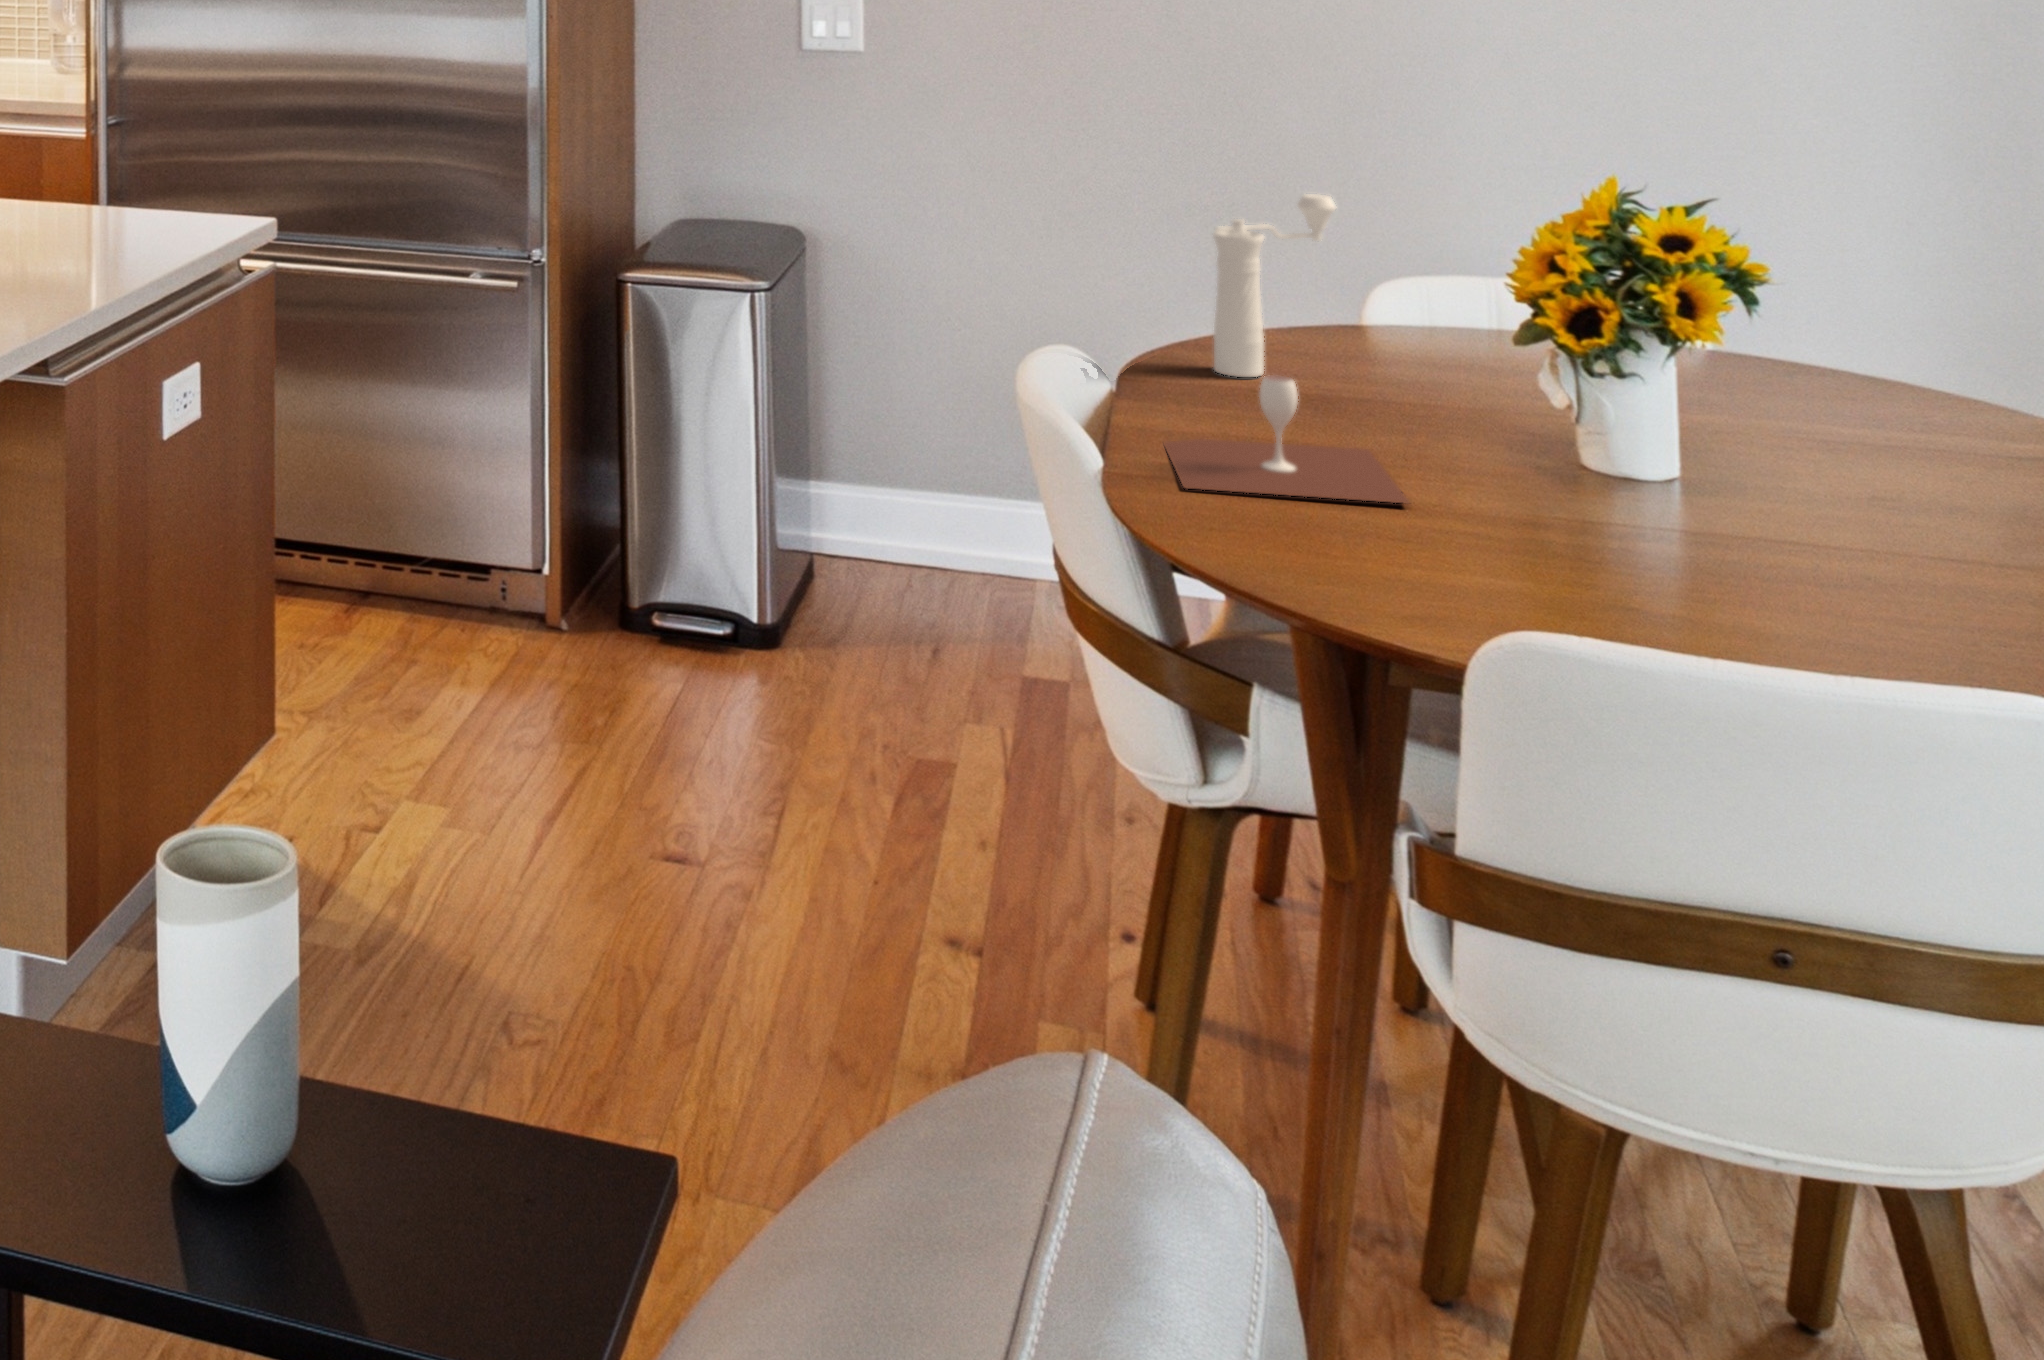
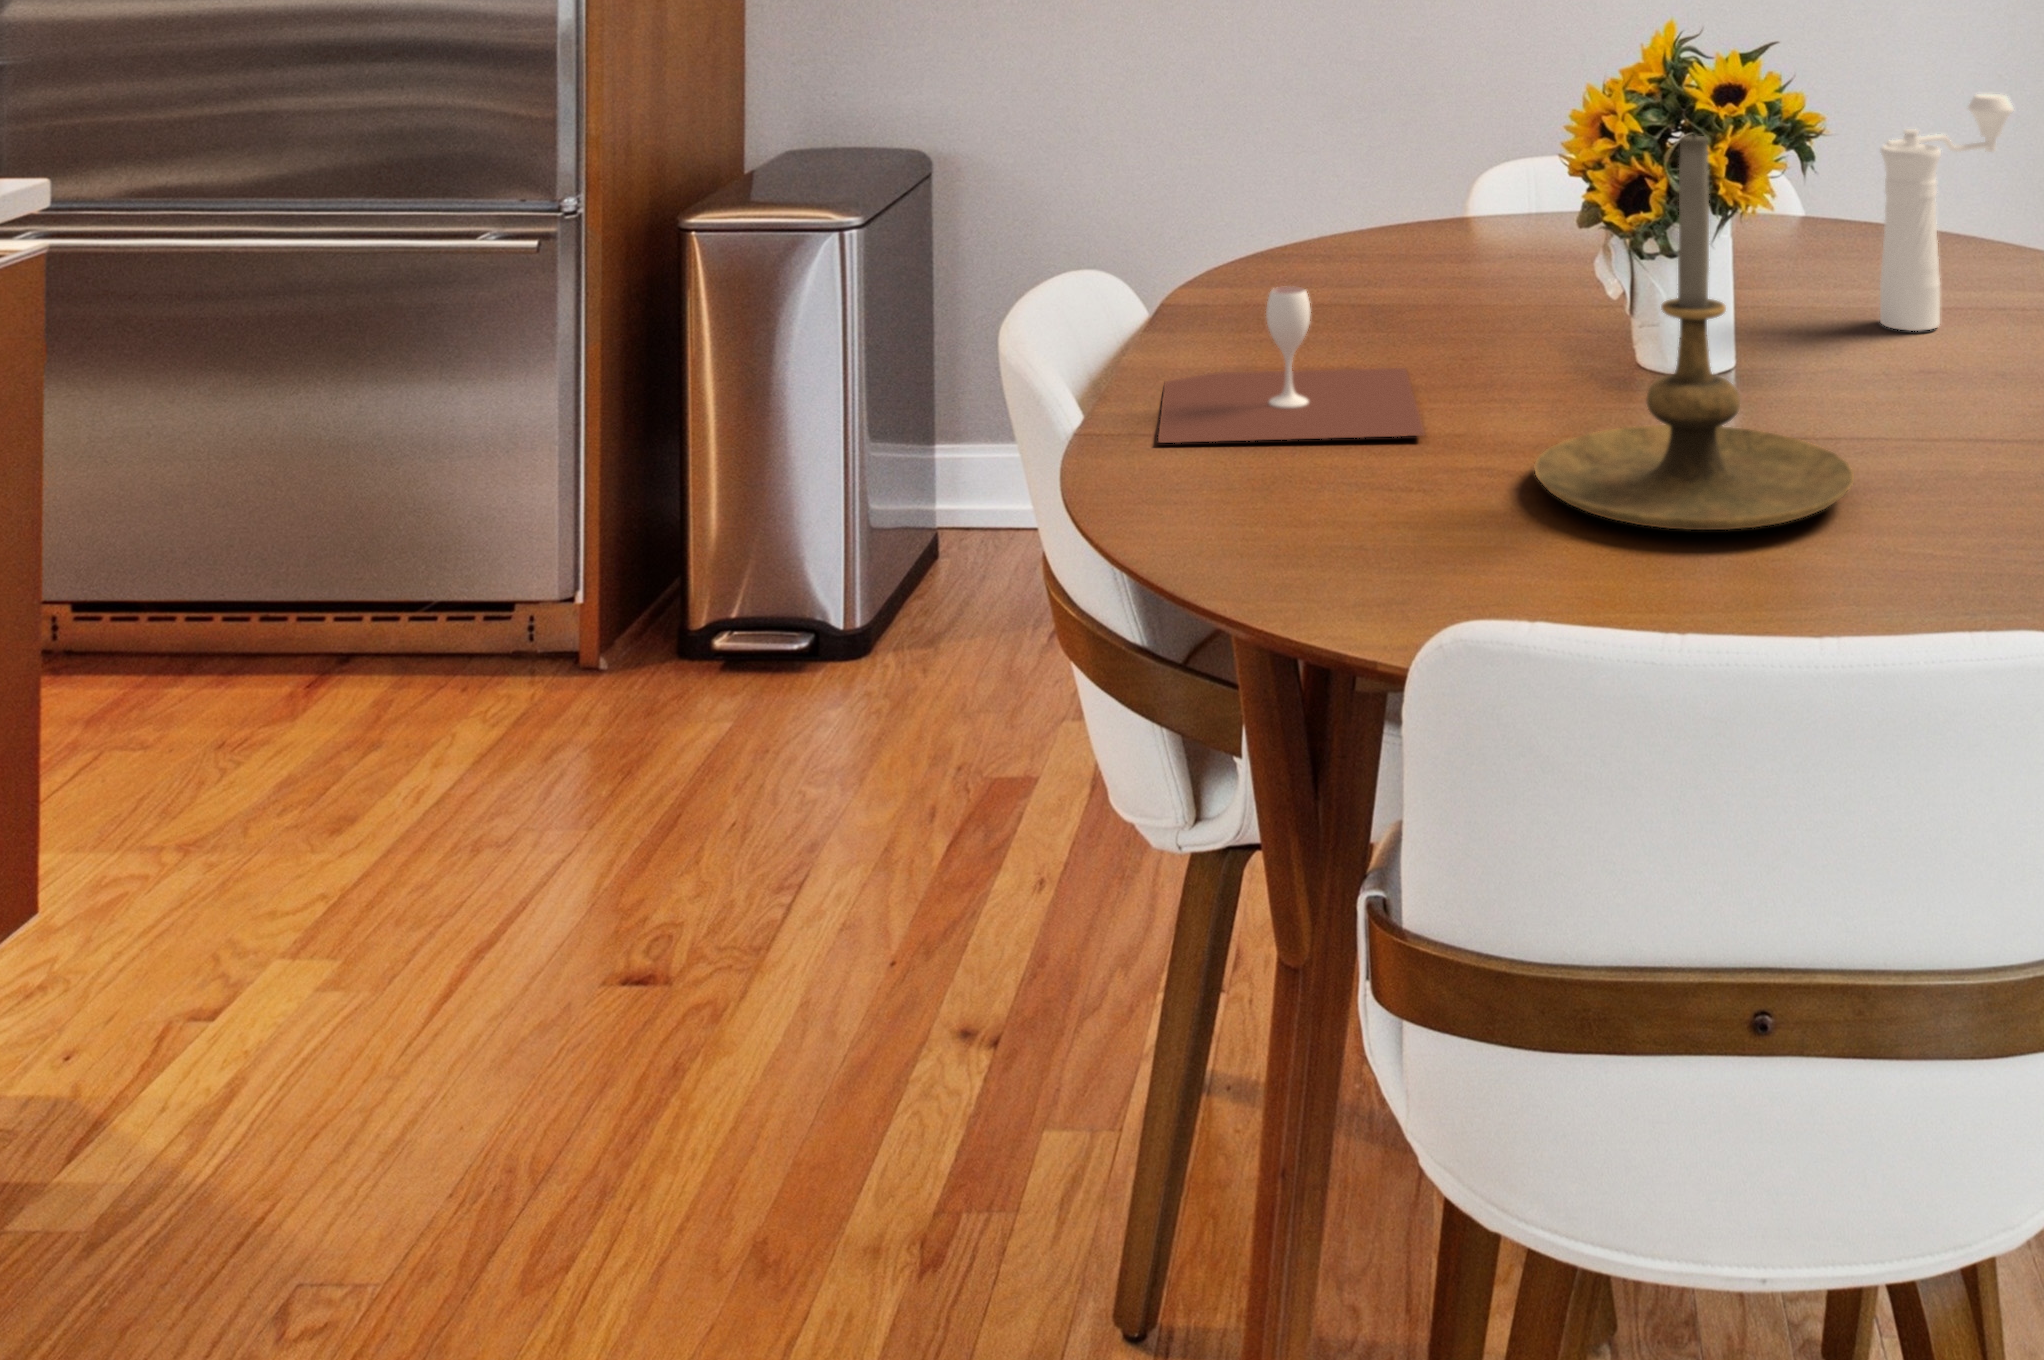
pepper mill: present [1213,194,1337,377] -> present [1880,94,2014,331]
candle holder: none [1521,280,1825,601] -> present [1534,135,1854,530]

